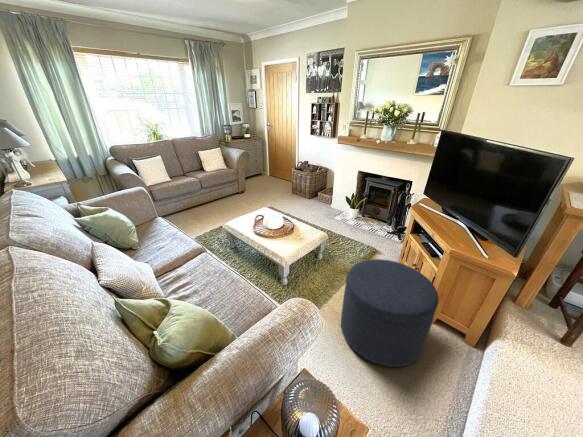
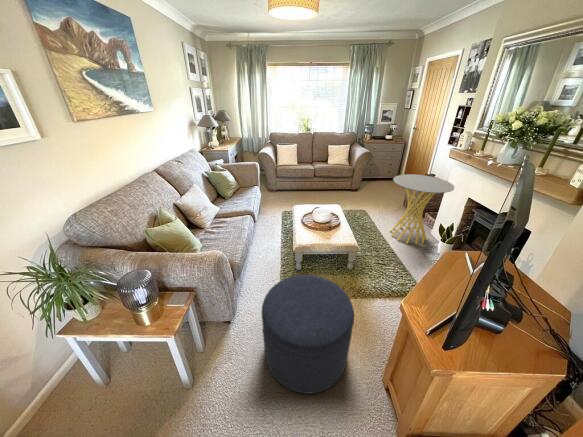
side table: none [305,162,351,221] -> present [390,174,454,245]

